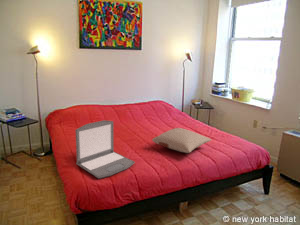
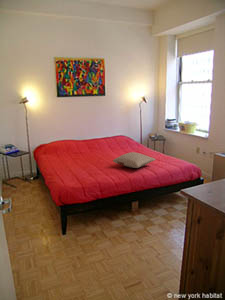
laptop: present [75,120,135,179] -> none [60,147,100,183]

